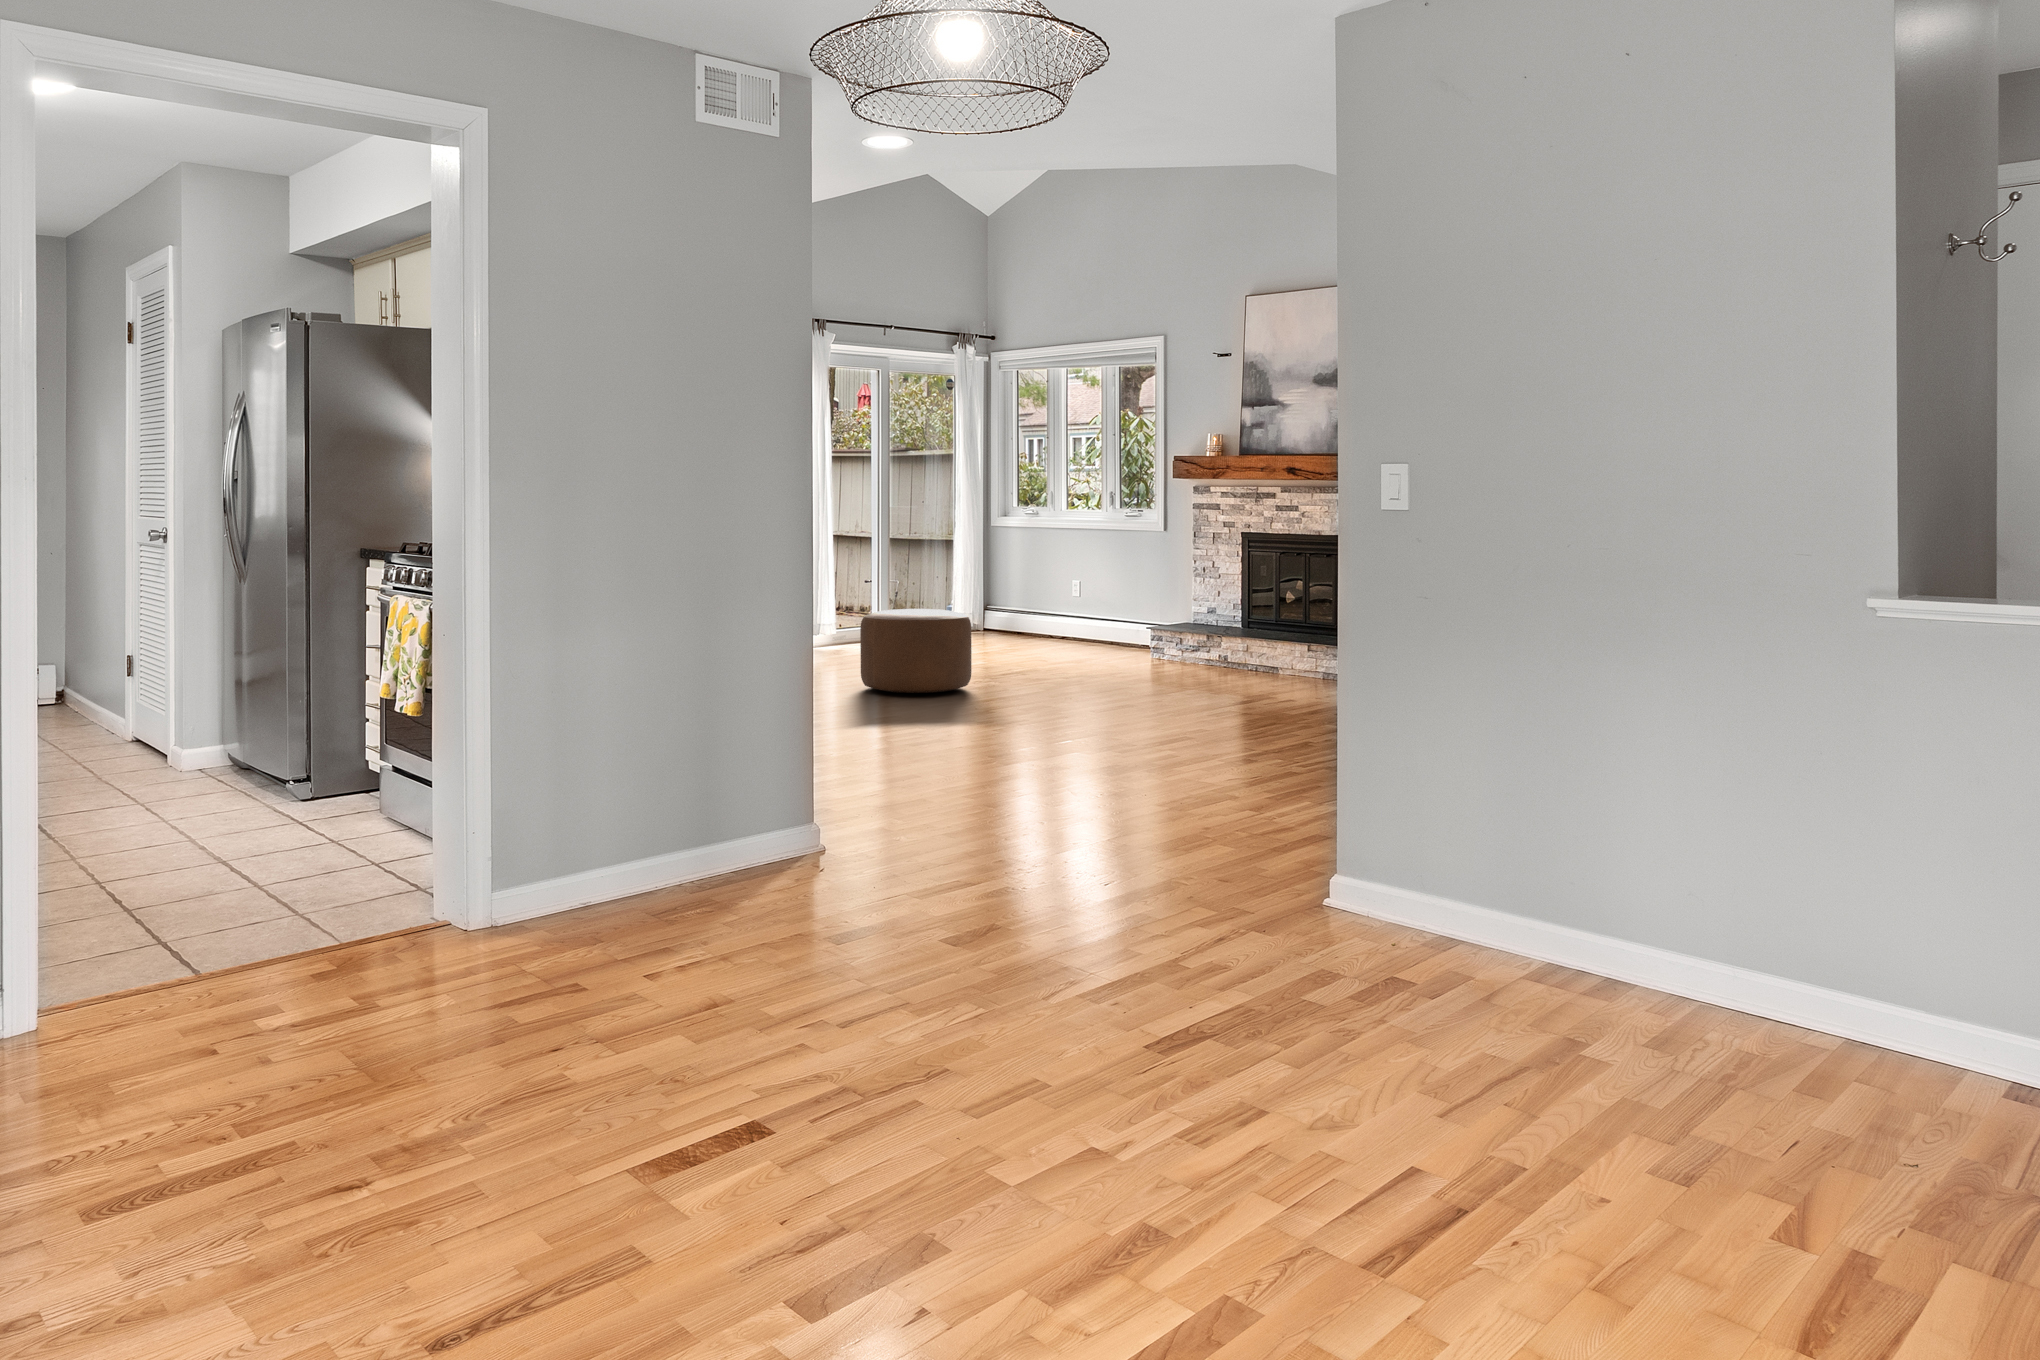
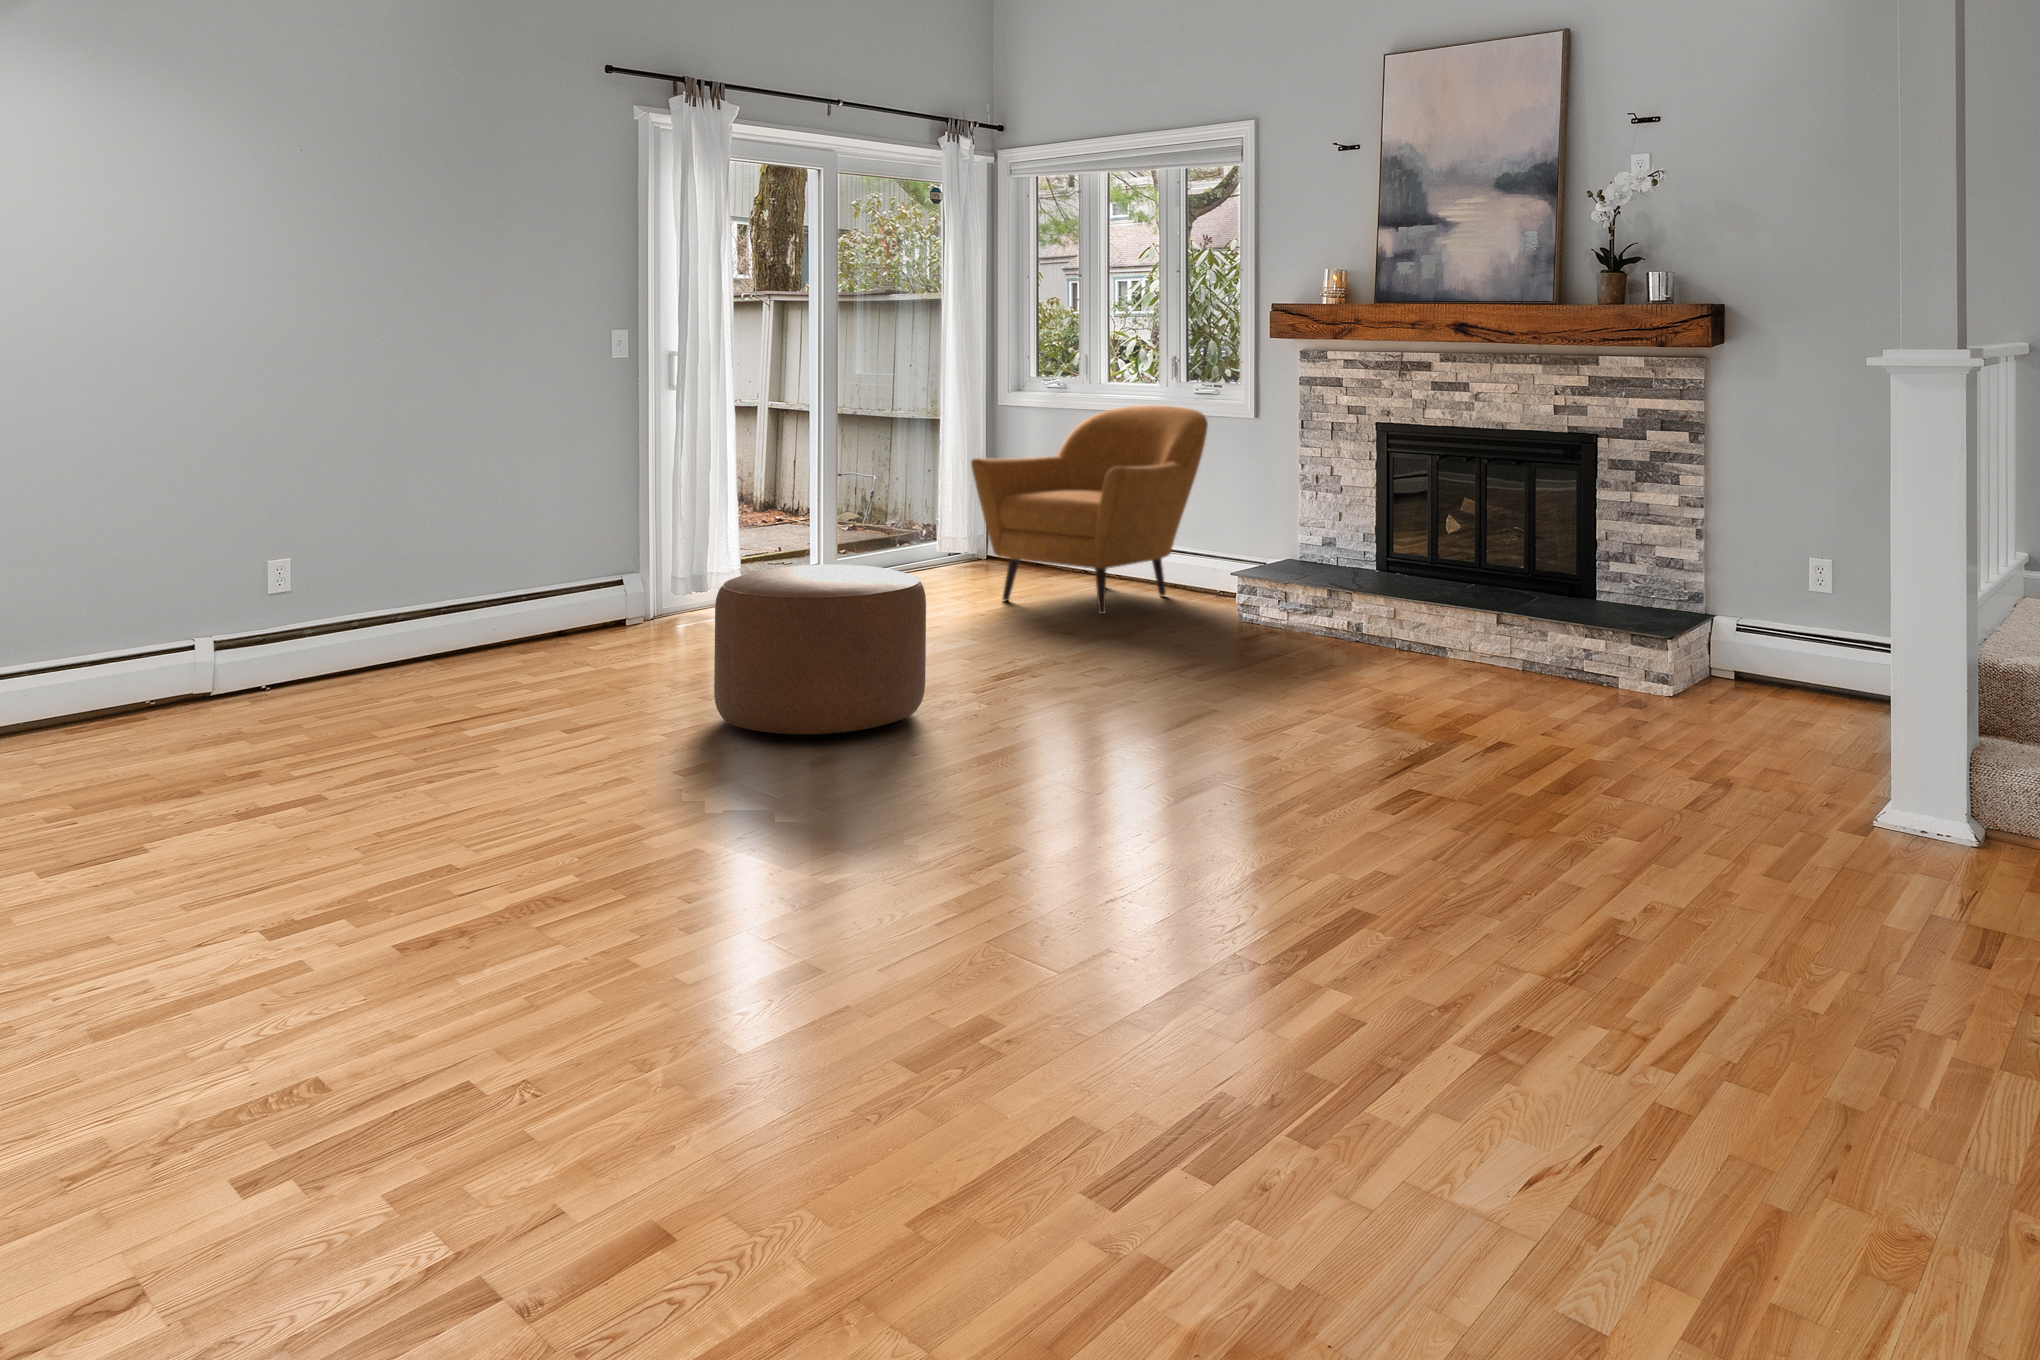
armchair: none [980,524,1134,654] -> present [971,405,1208,614]

